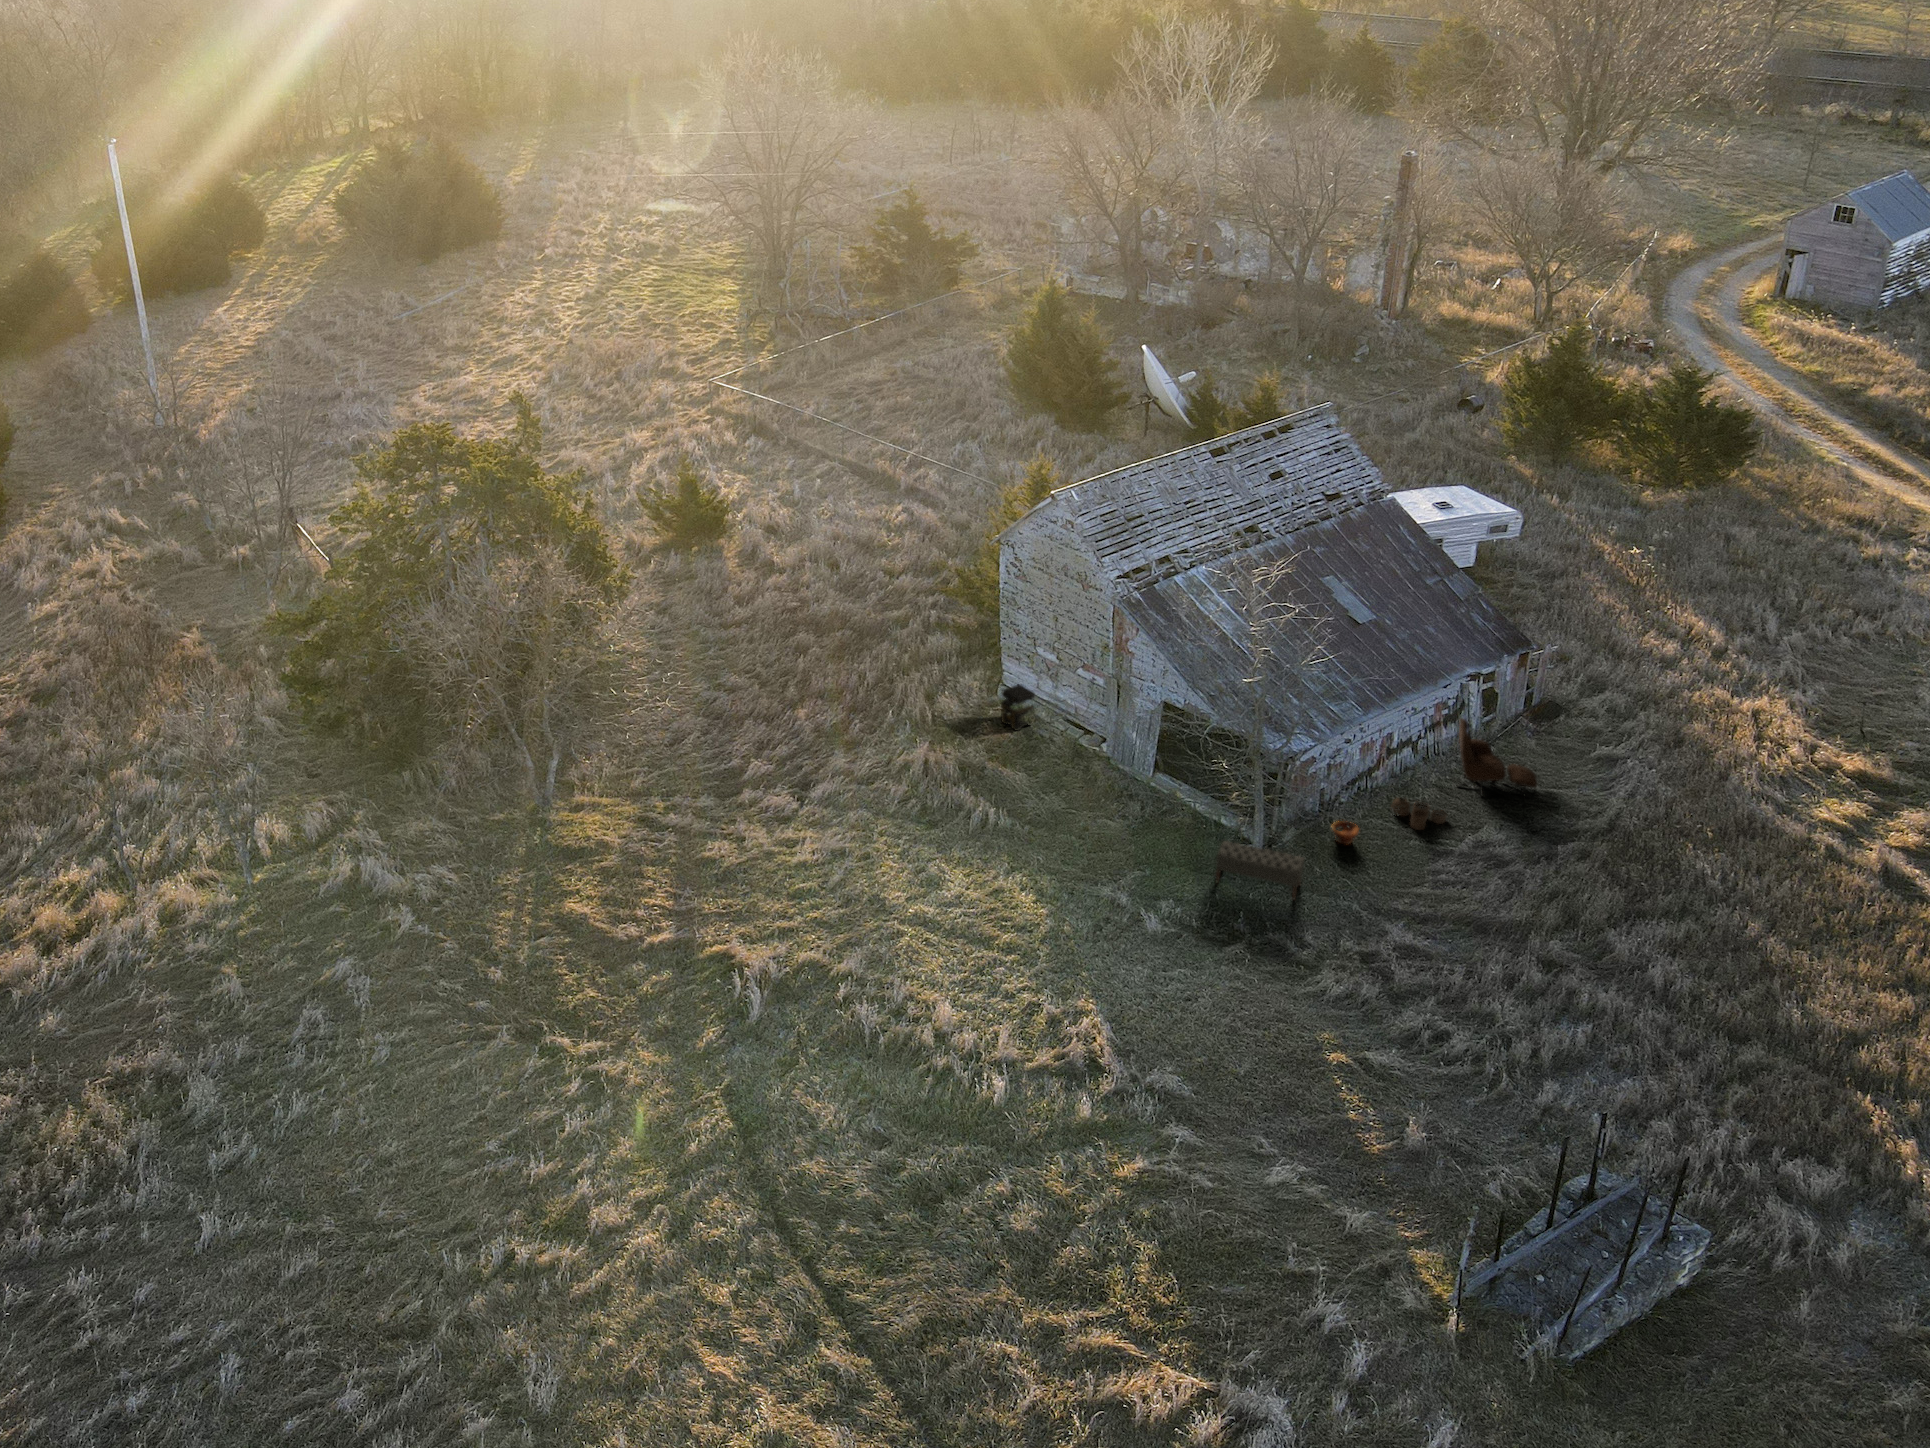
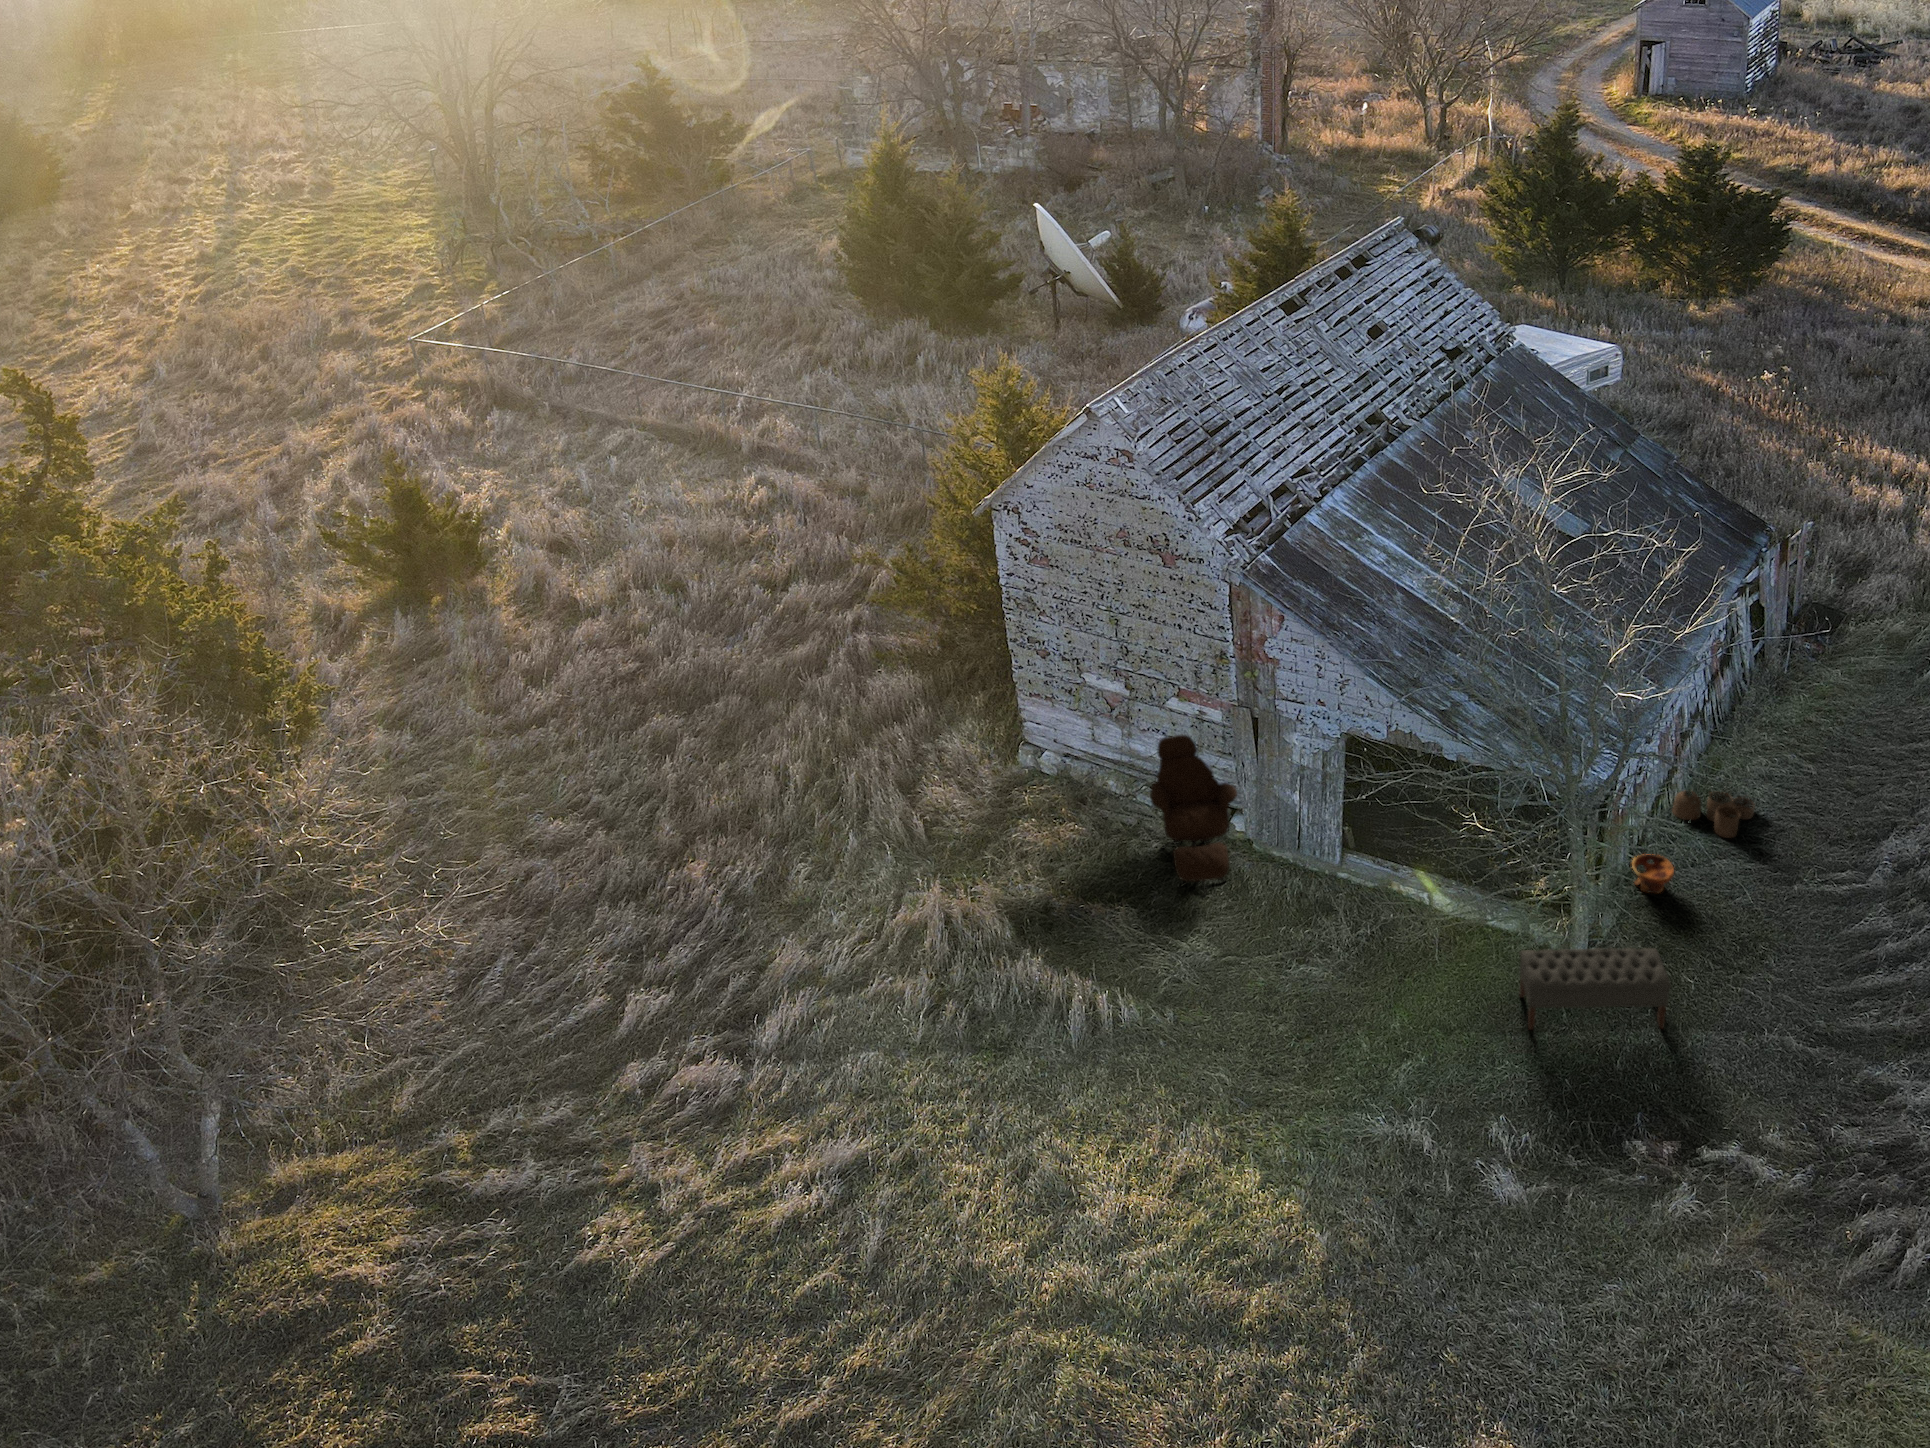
toolbox: present [1001,685,1035,730] -> none [1037,731,1097,810]
lounge chair: present [1459,718,1537,797] -> present [1150,735,1237,894]

